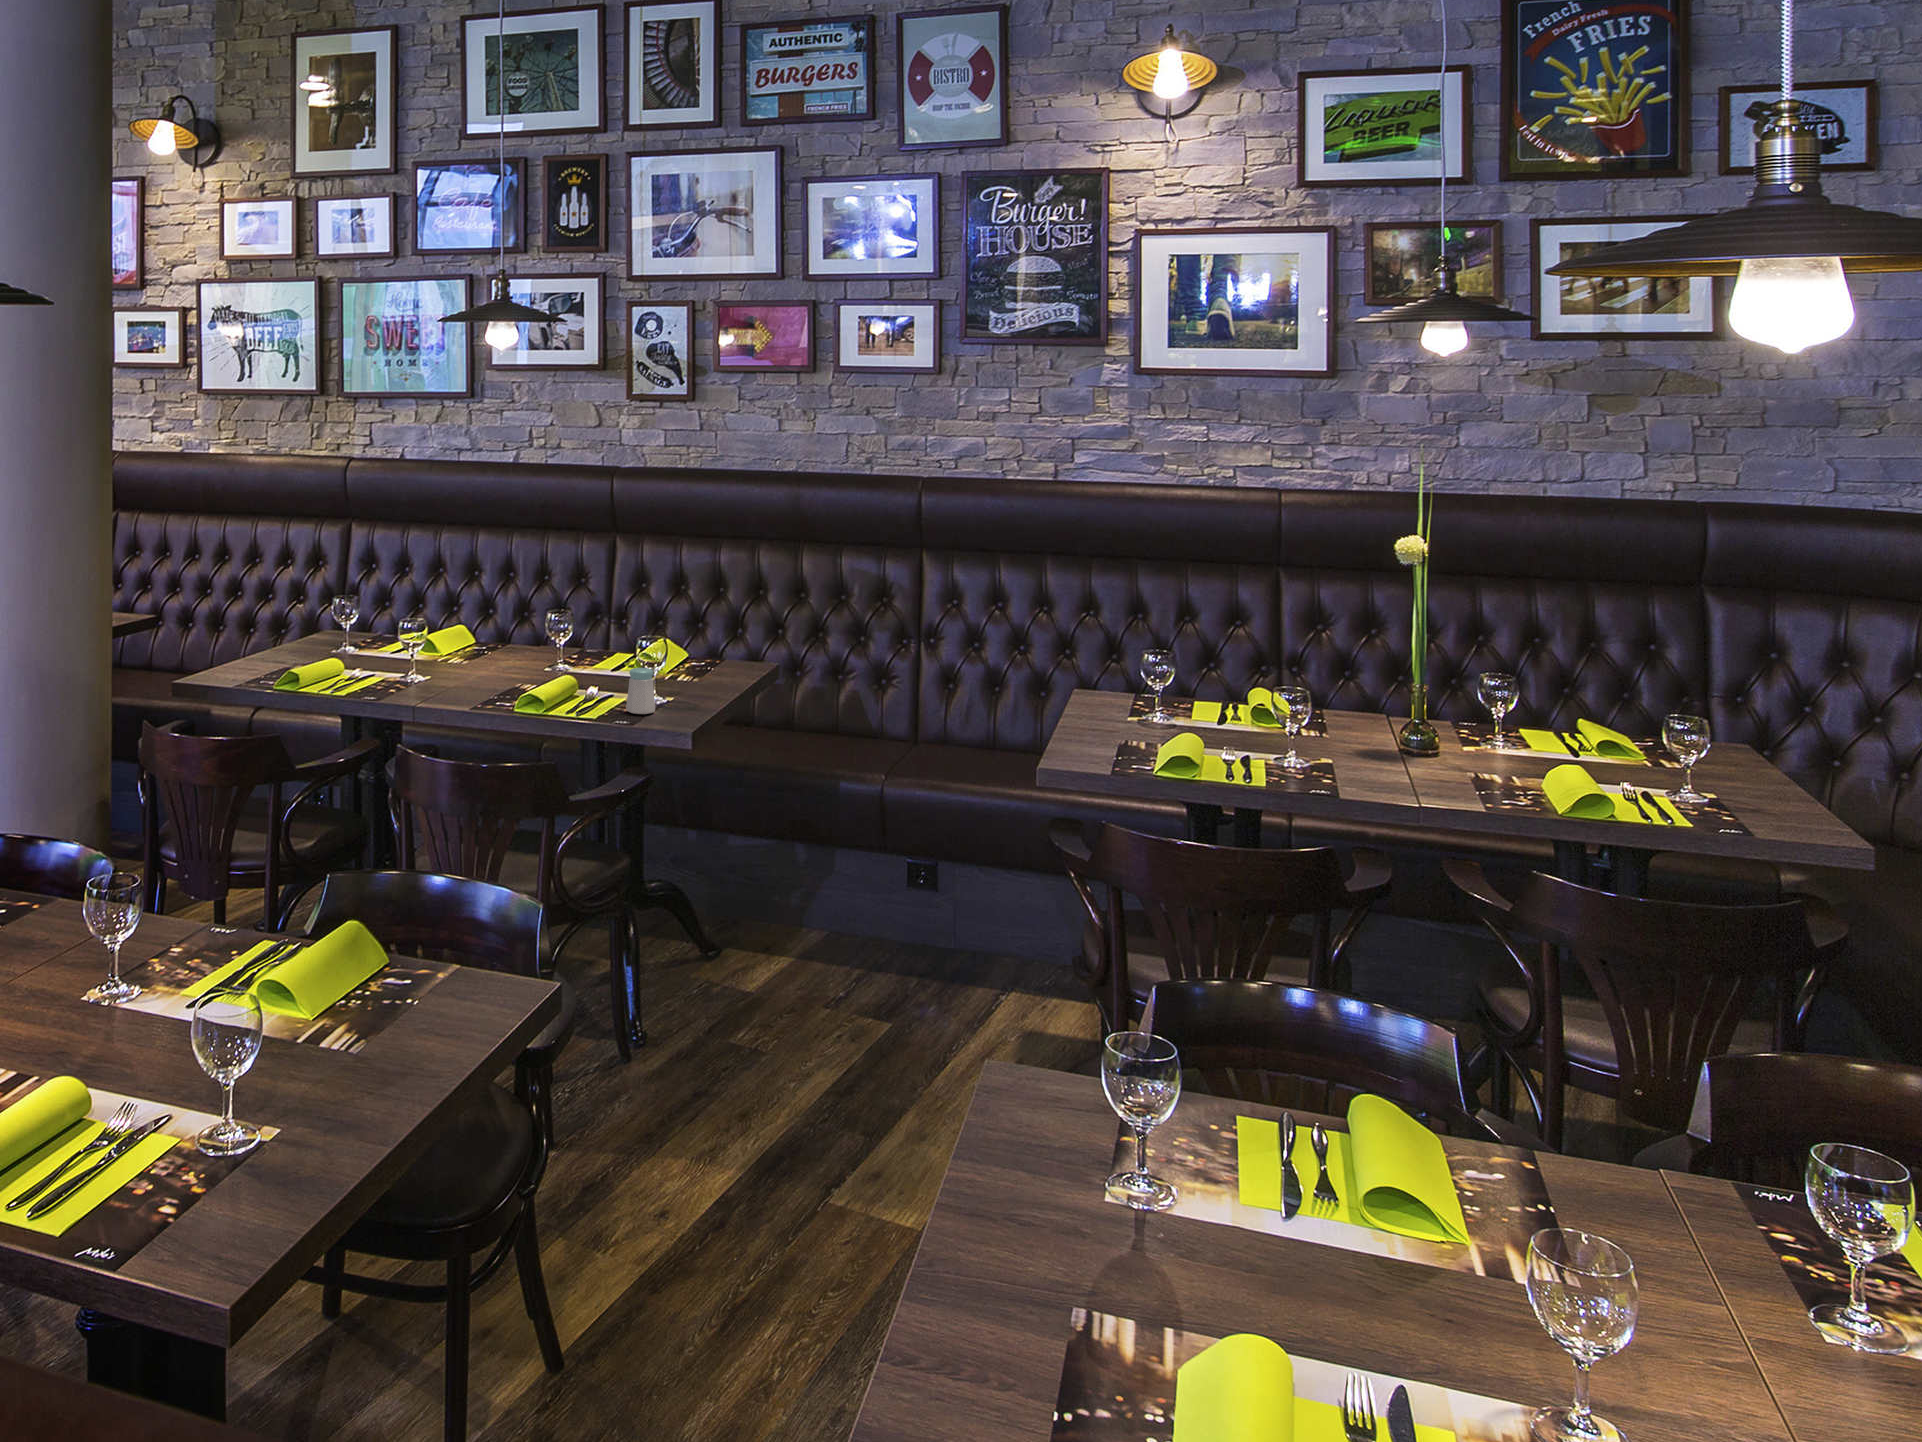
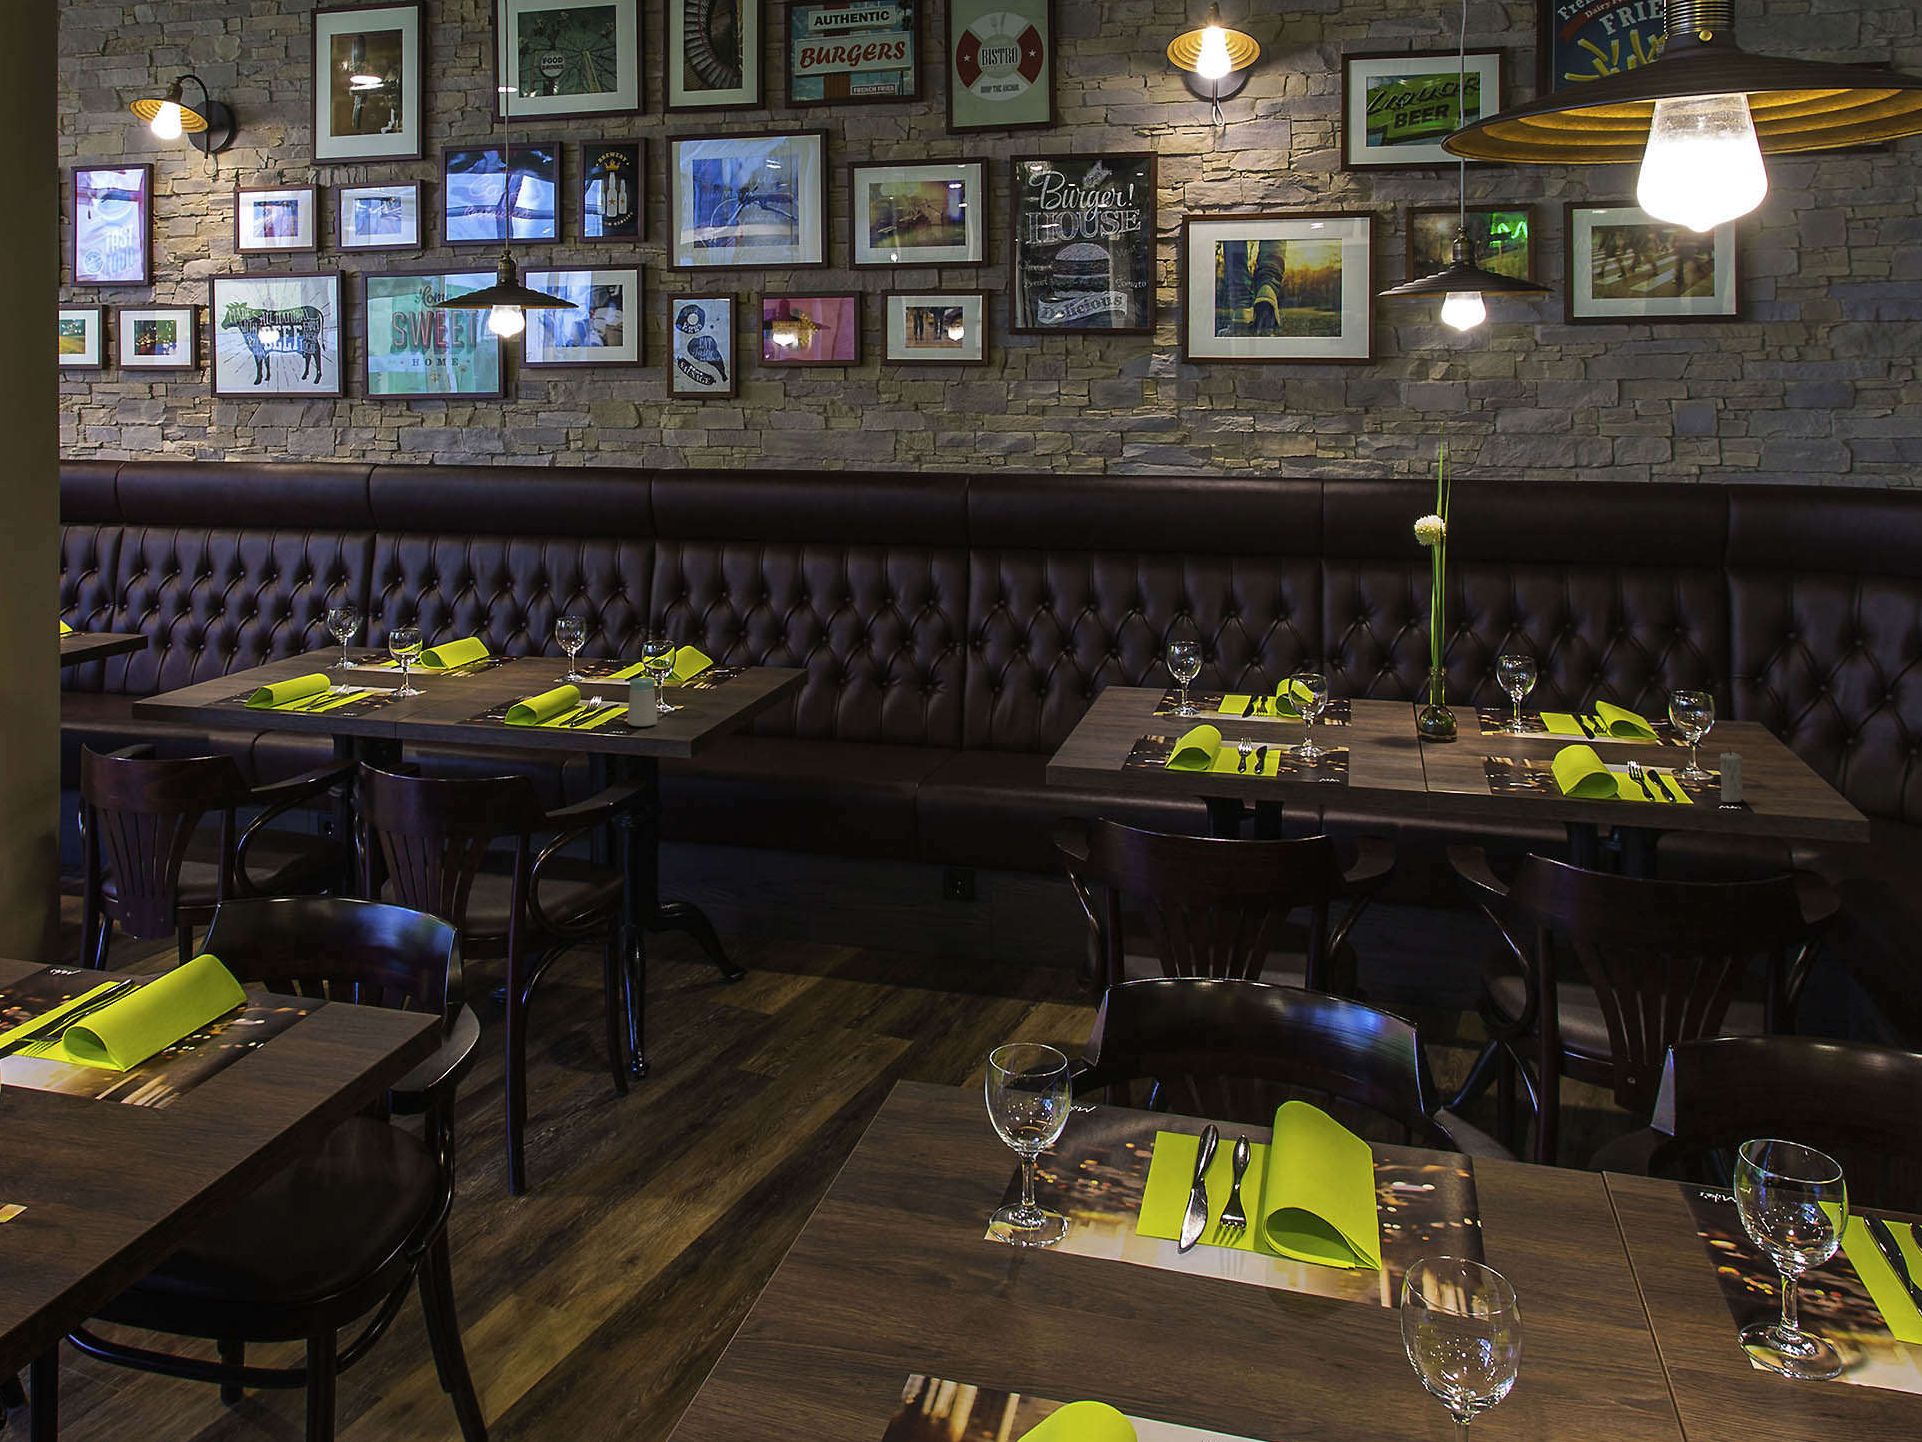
candle: none [1770,766,1797,825] -> present [1720,749,1743,802]

